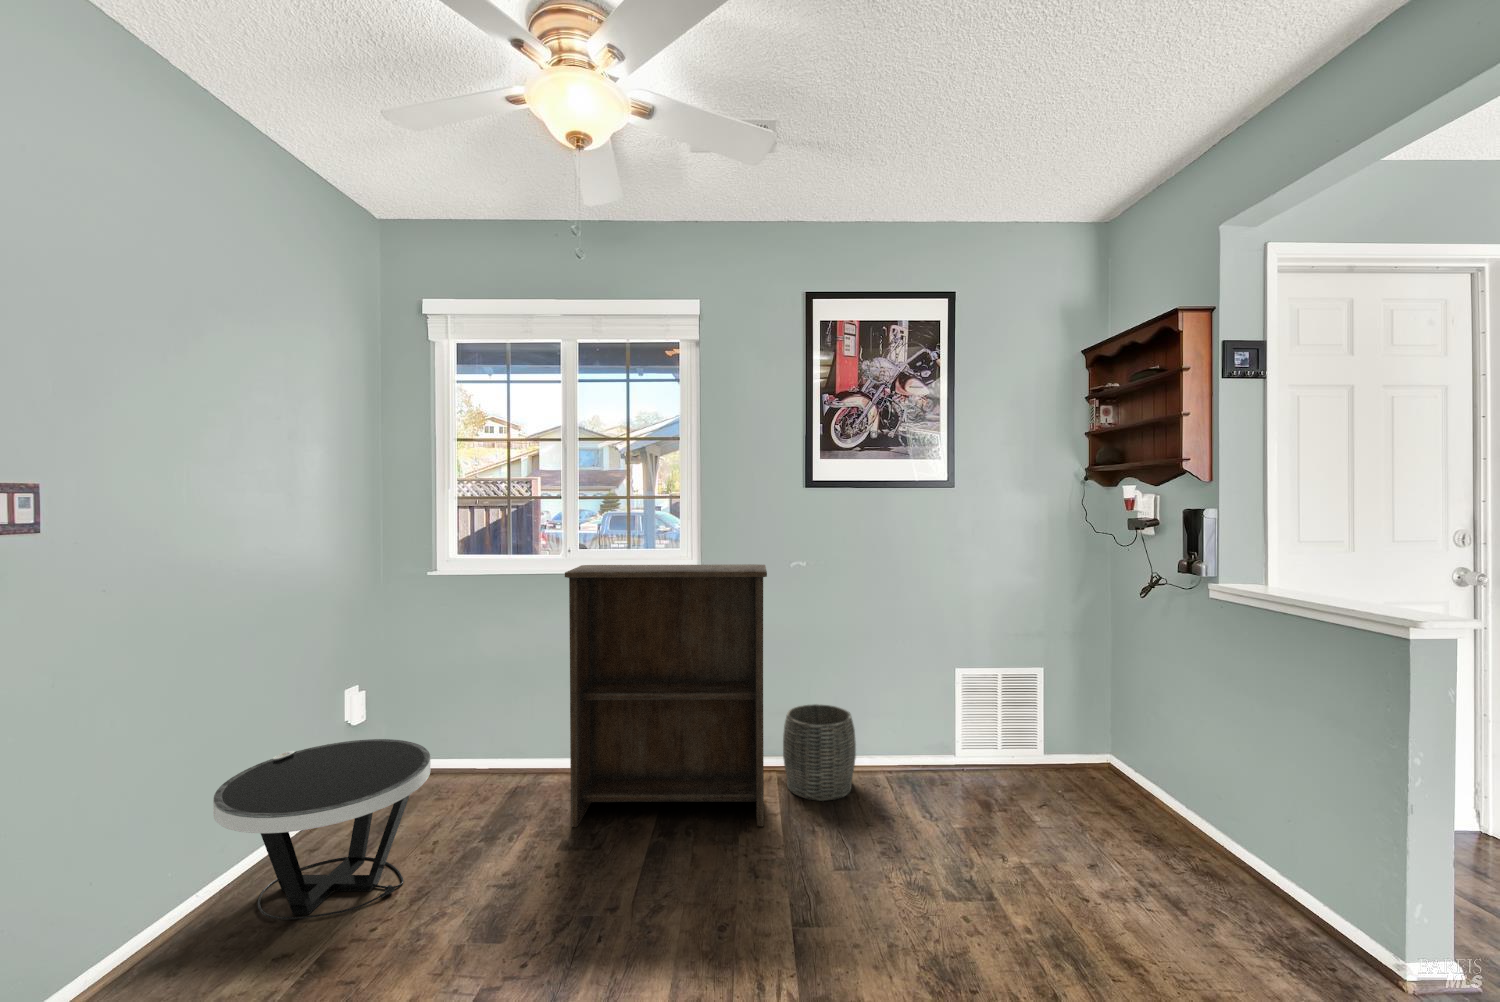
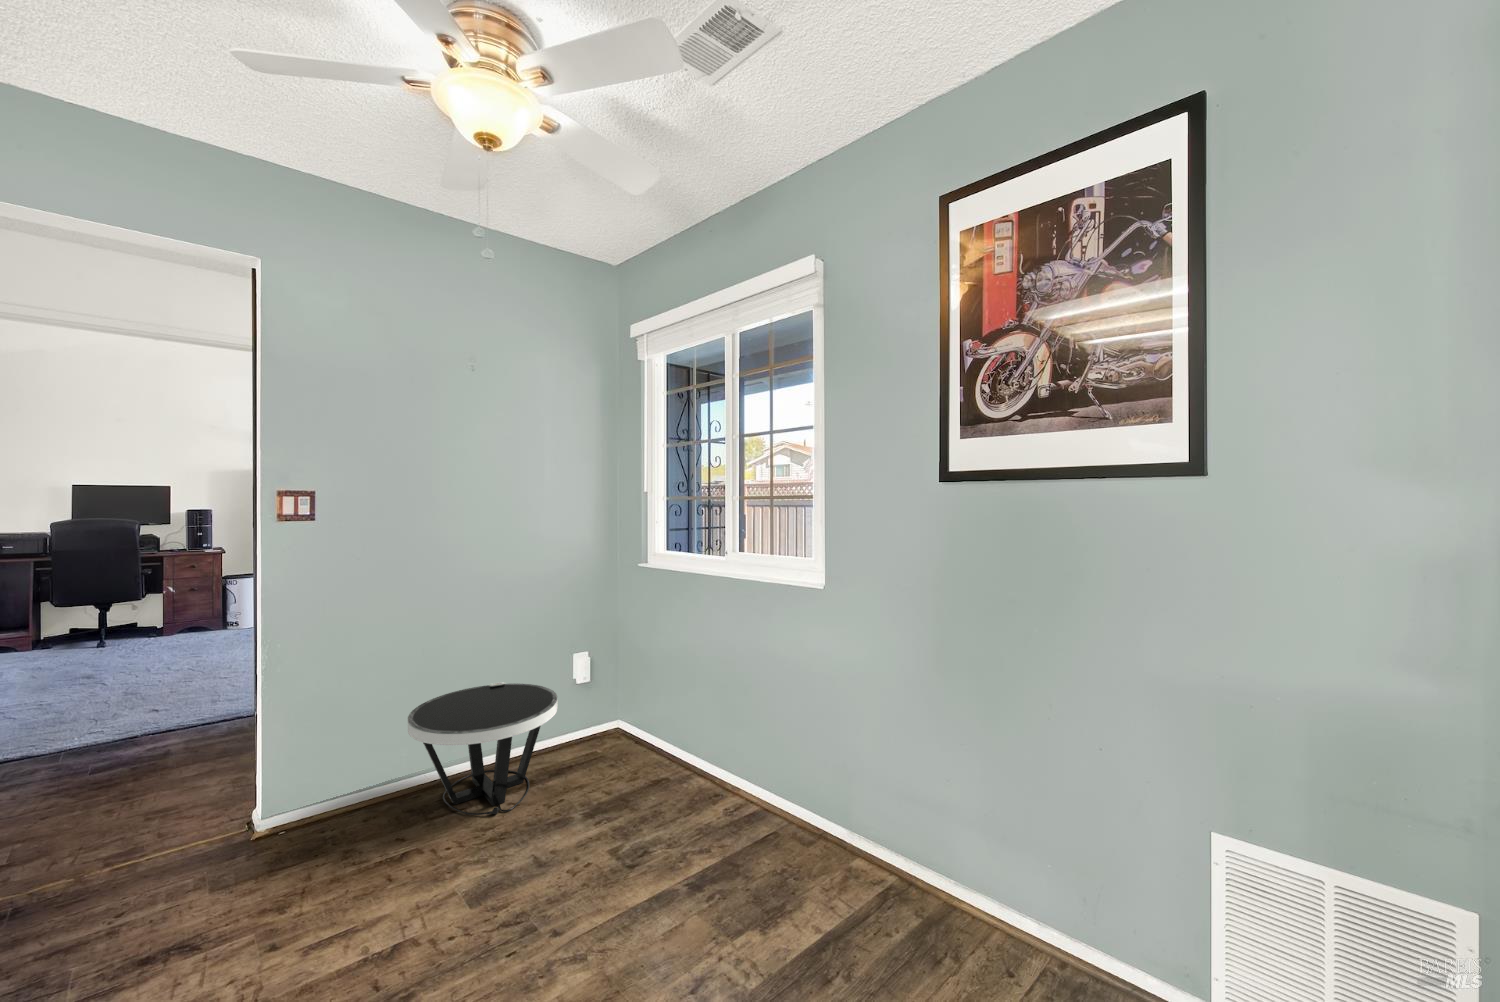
bookshelf: present [565,564,767,827] -> none [633,565,827,926]
woven basket: present [783,704,856,801] -> none [861,790,970,951]

